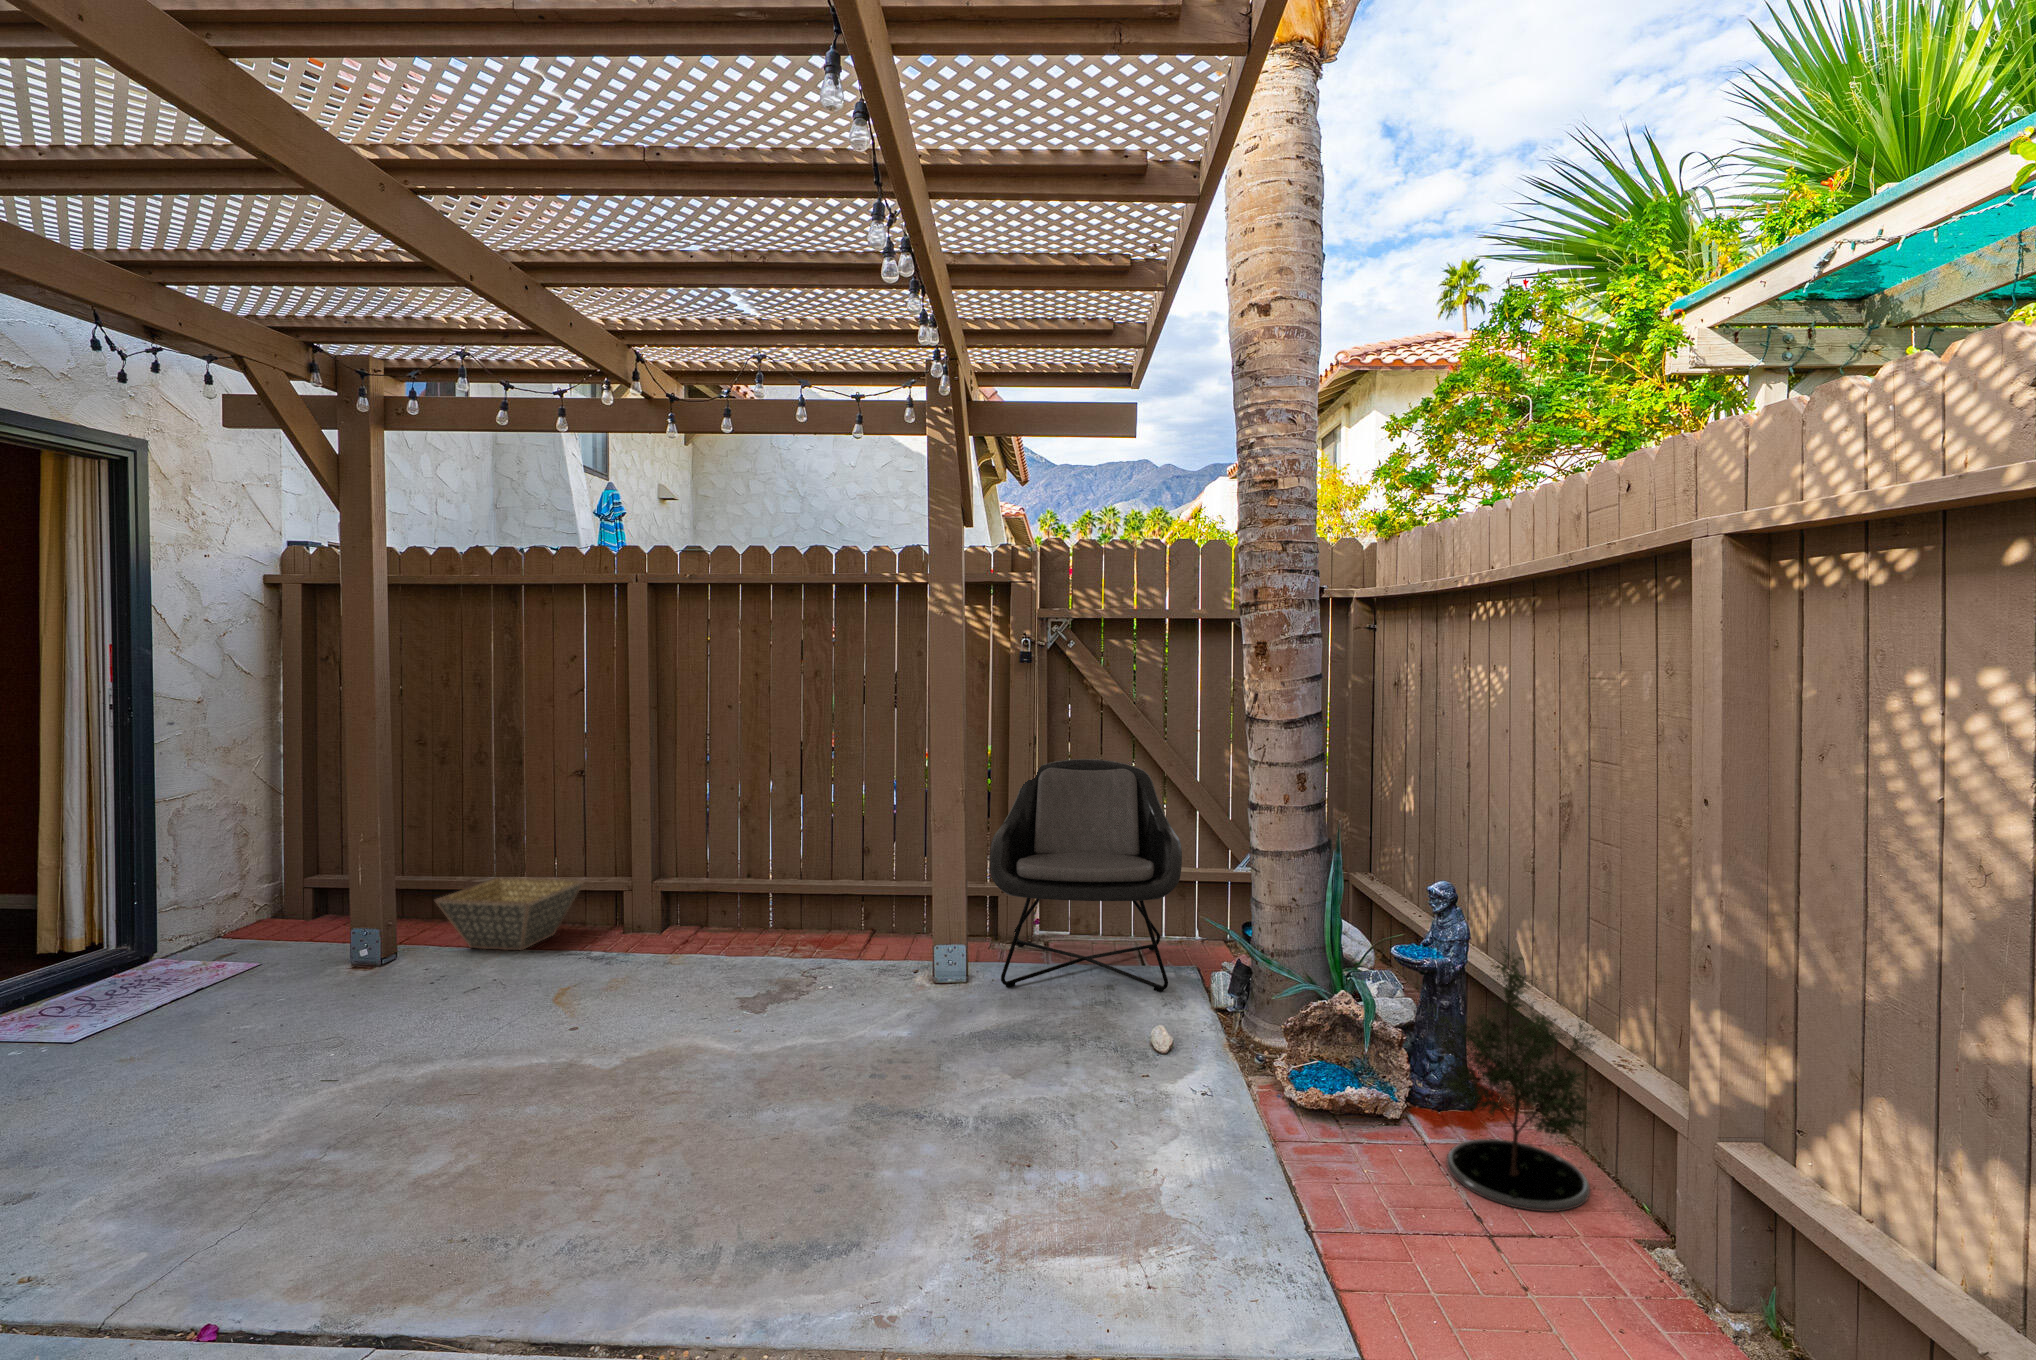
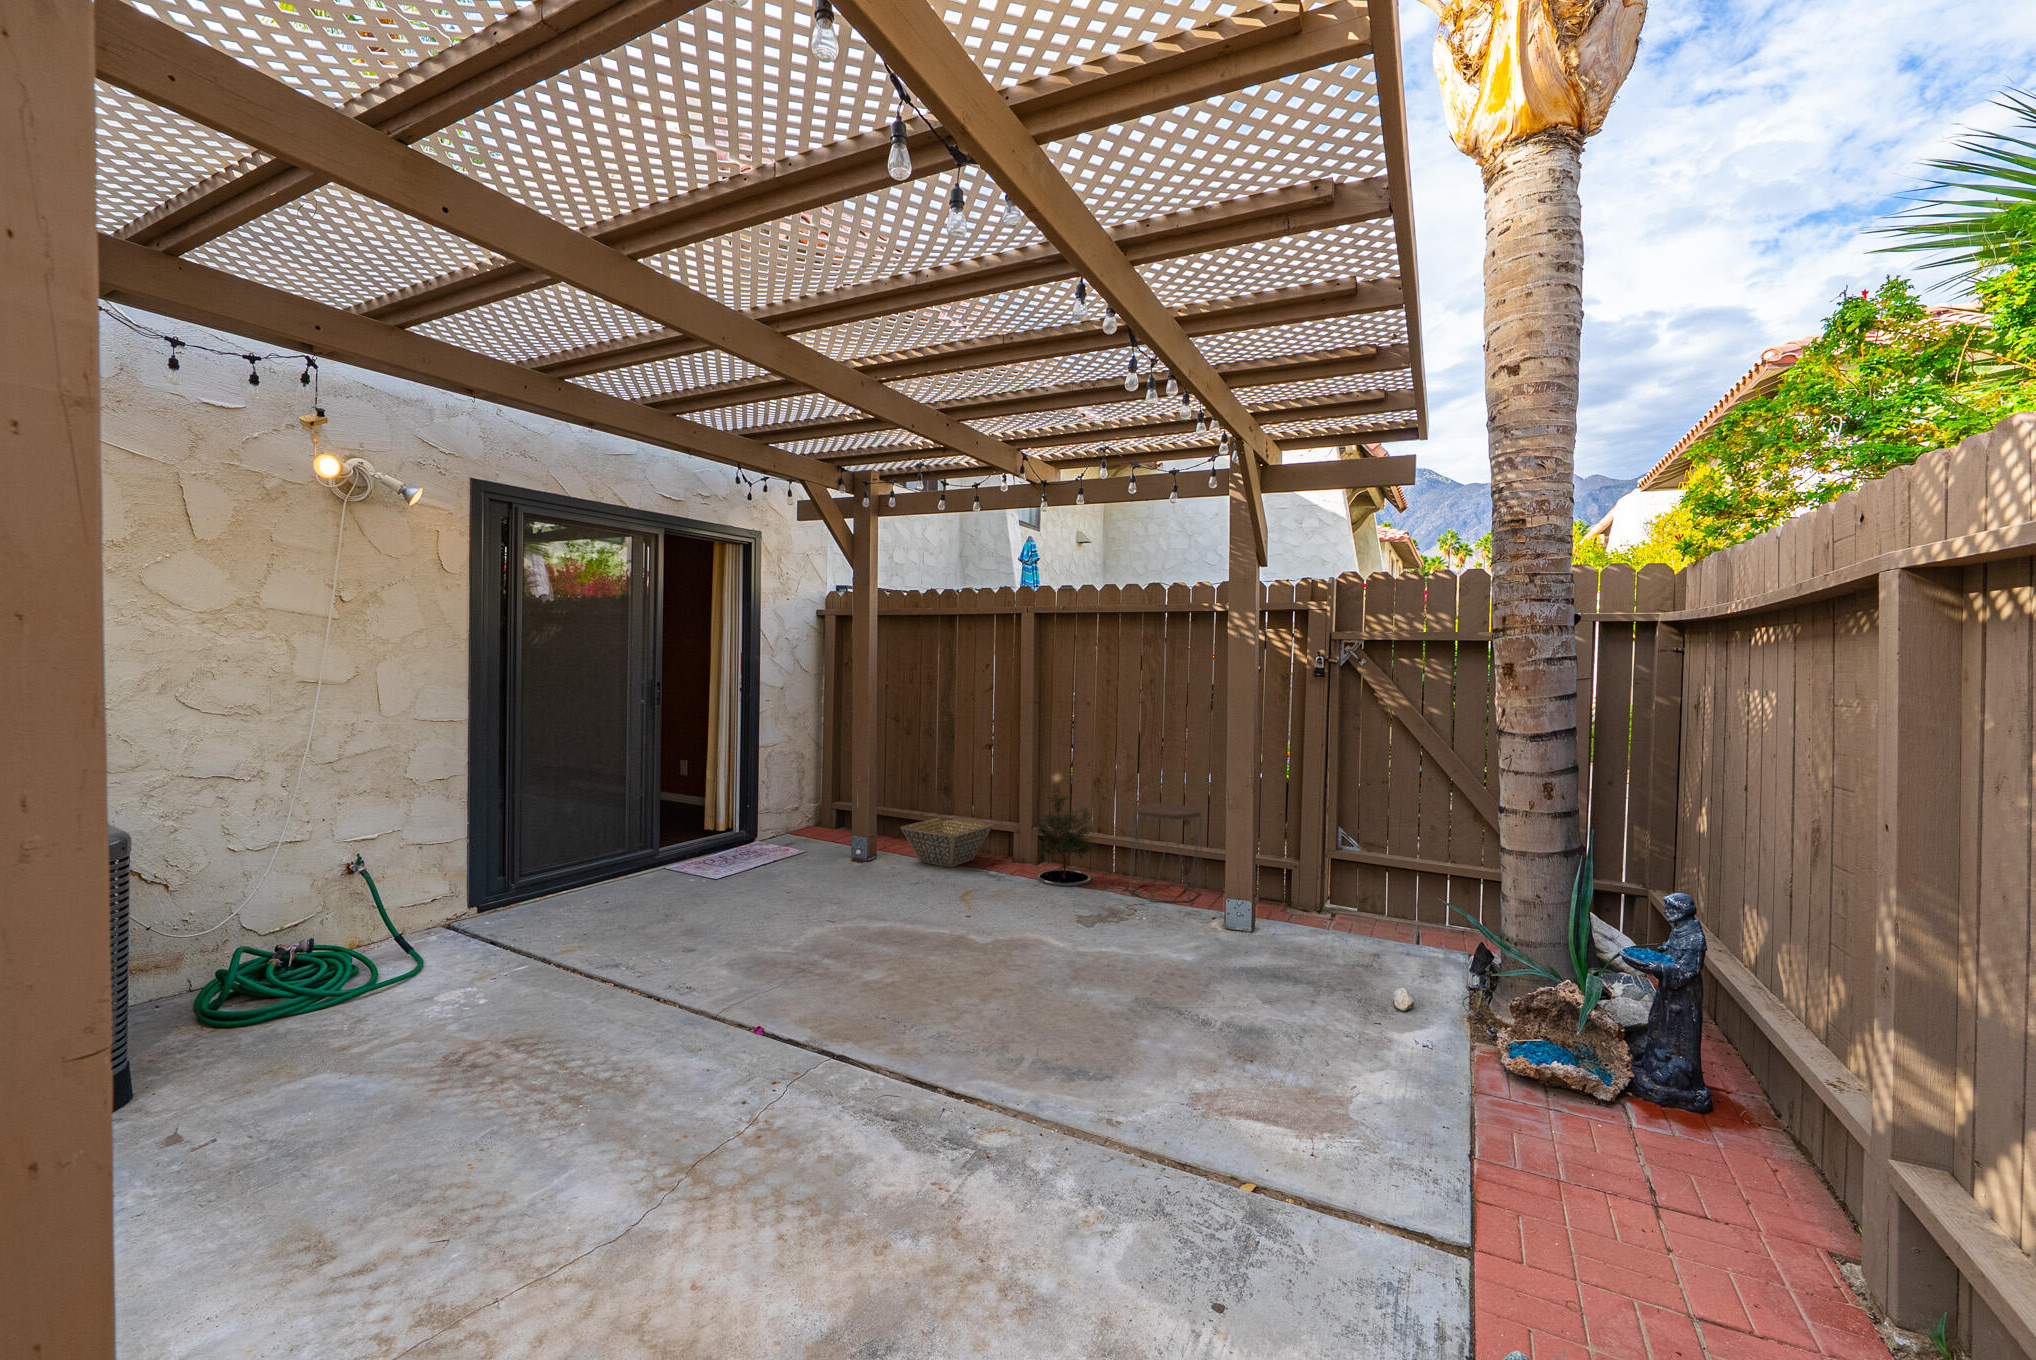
lounge chair: present [990,759,1182,992] -> none [1274,760,1451,965]
side table: none [794,830,887,960] -> present [1129,803,1202,902]
potted tree: present [1427,942,1596,1212] -> present [1036,785,1094,886]

